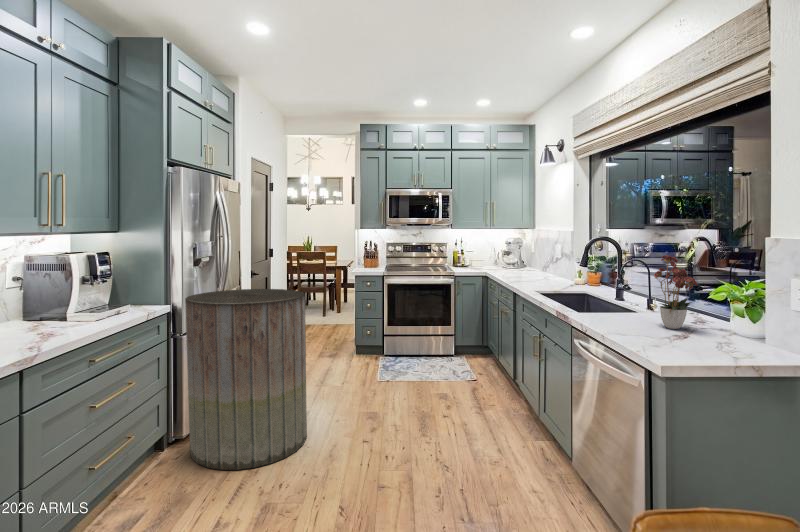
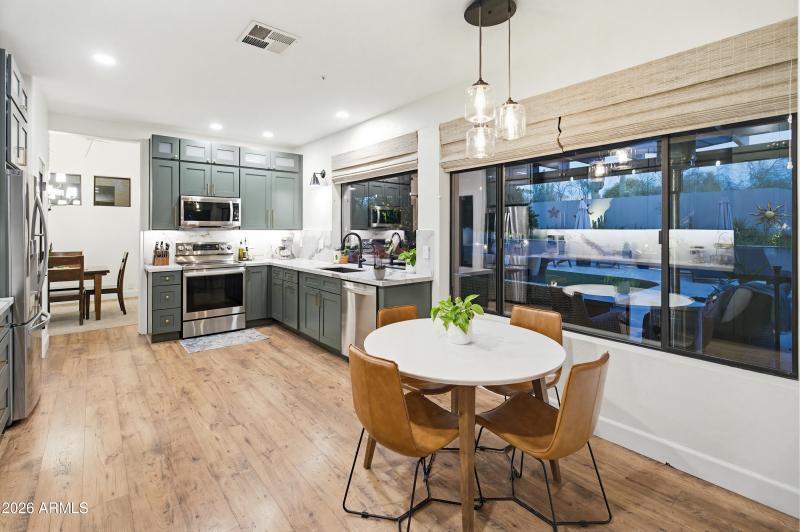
trash can: present [185,289,307,470] -> none [24,274,140,412]

